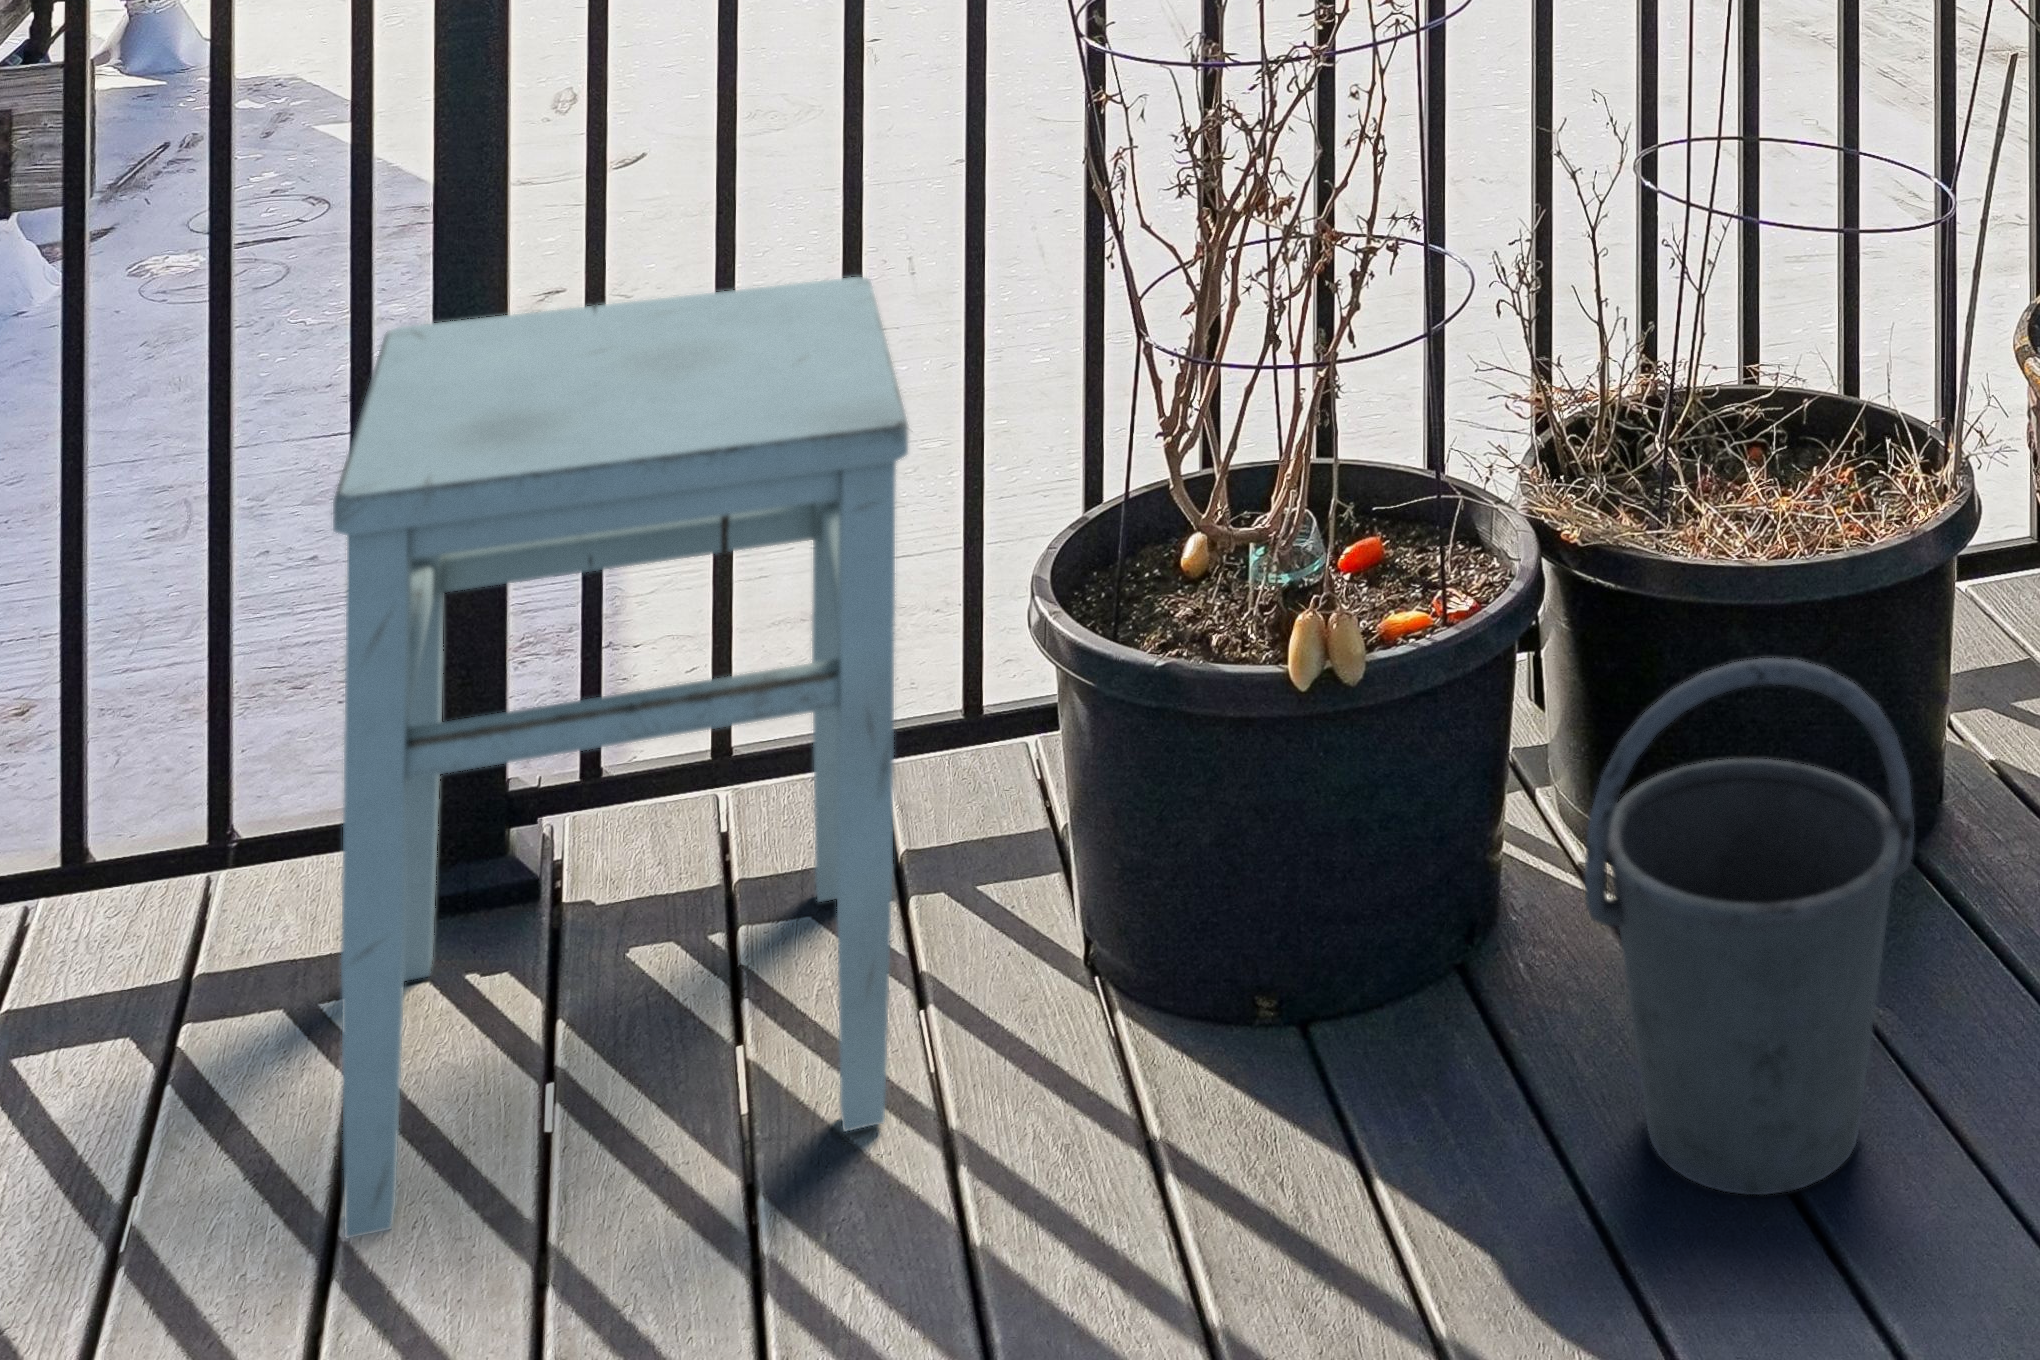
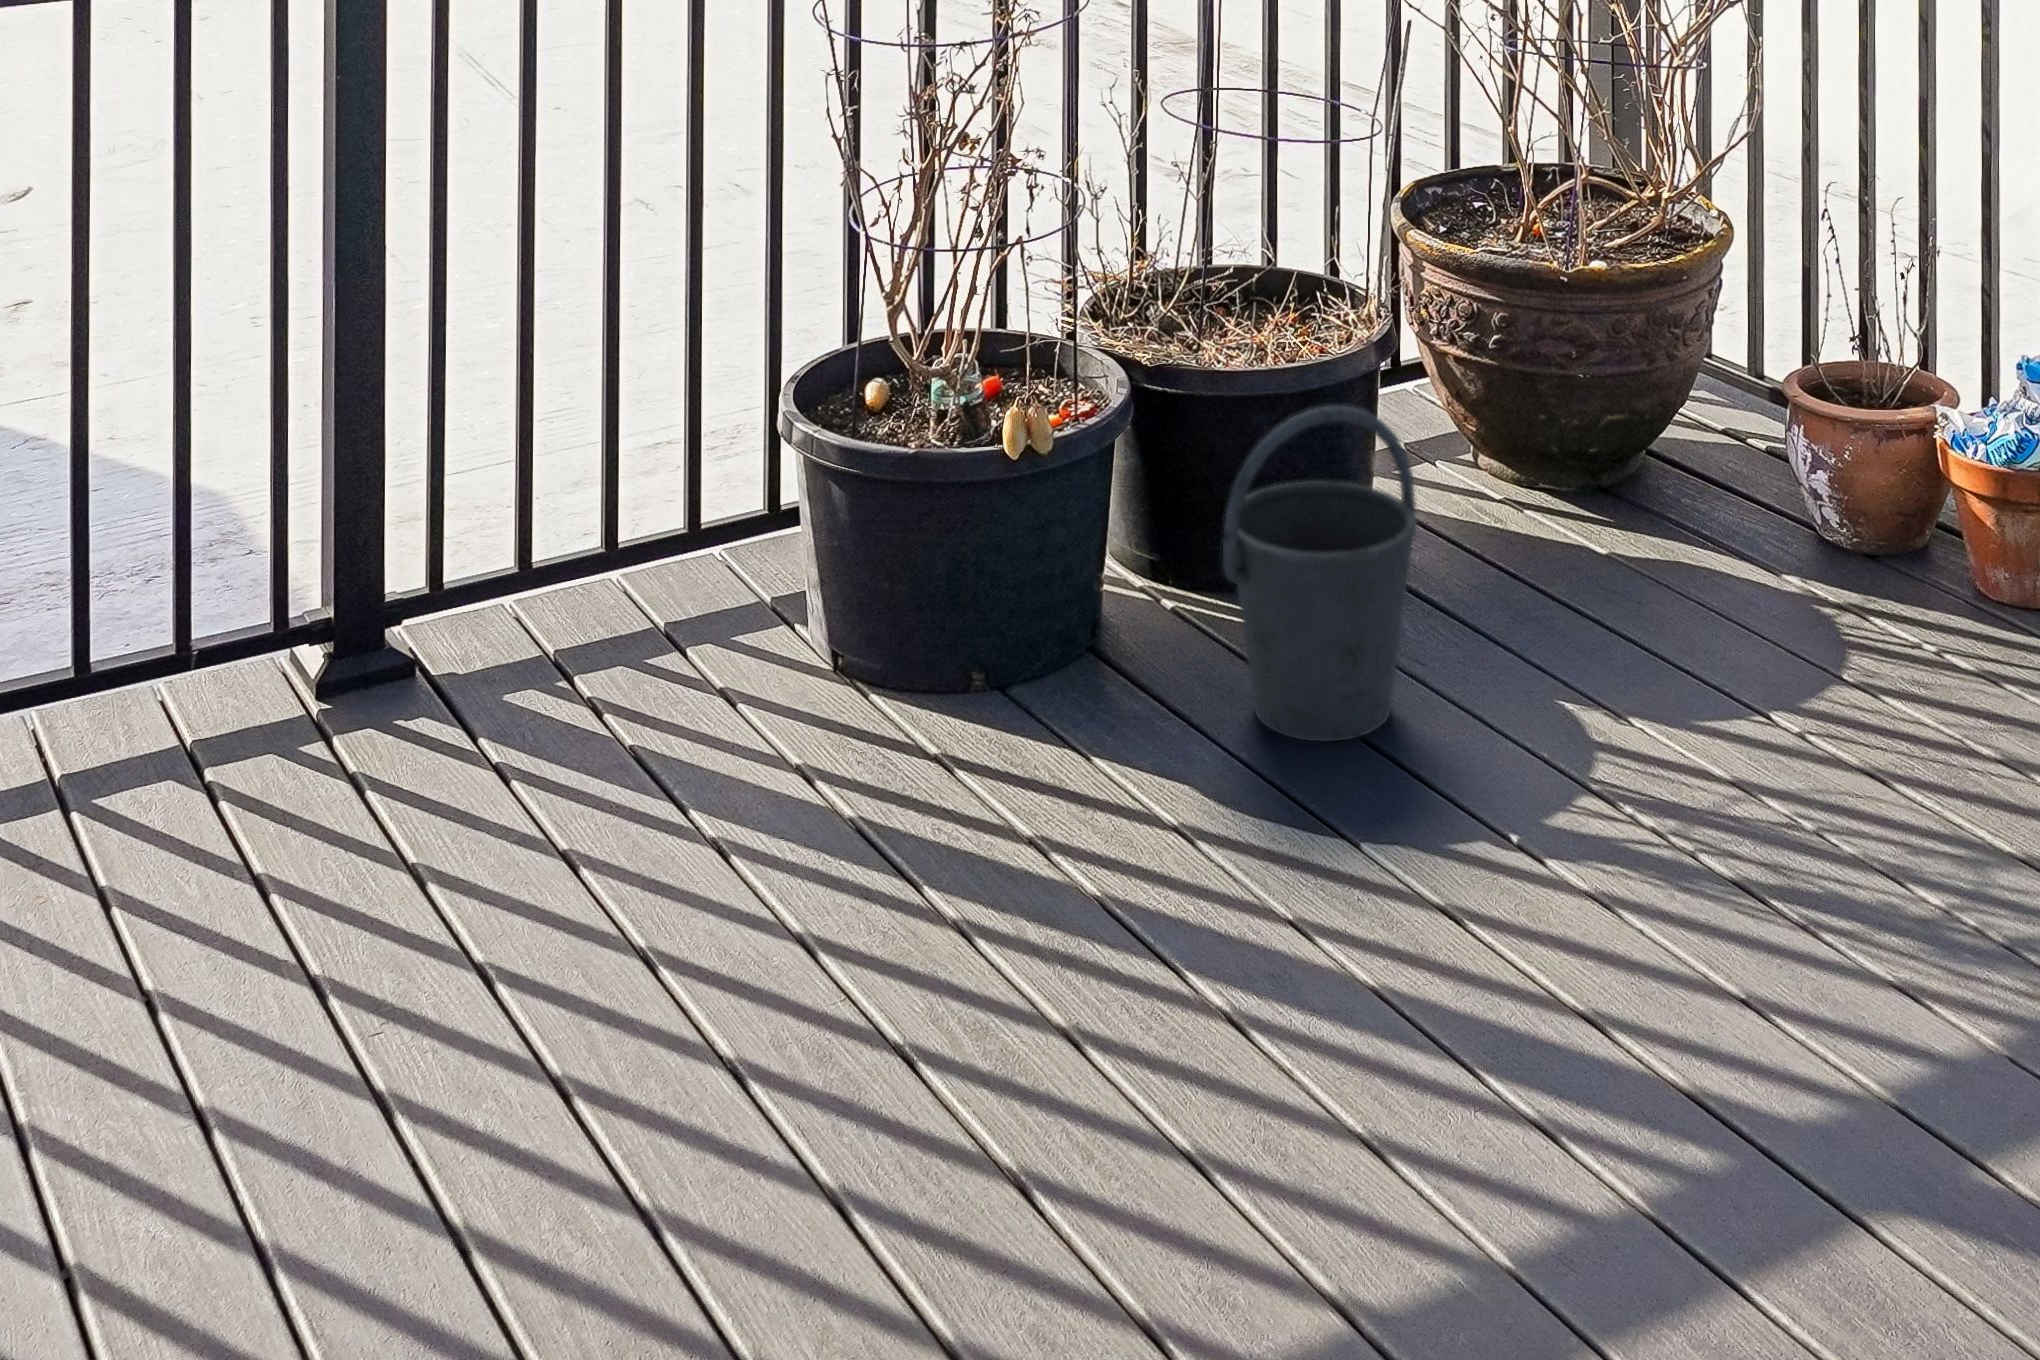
stool: present [333,277,908,1239] -> none [327,211,773,863]

